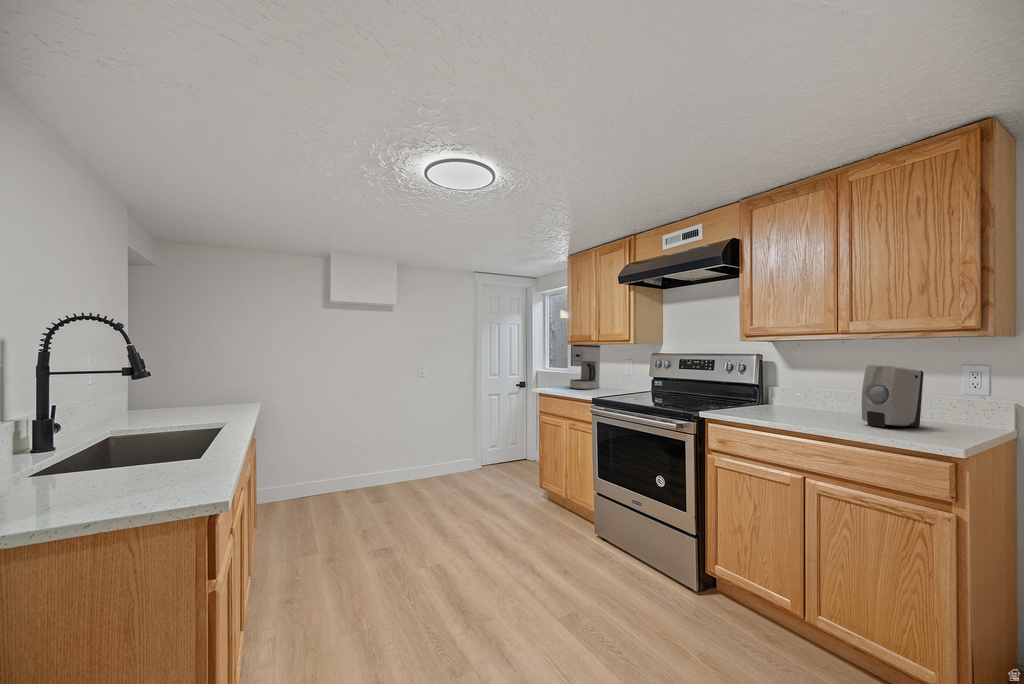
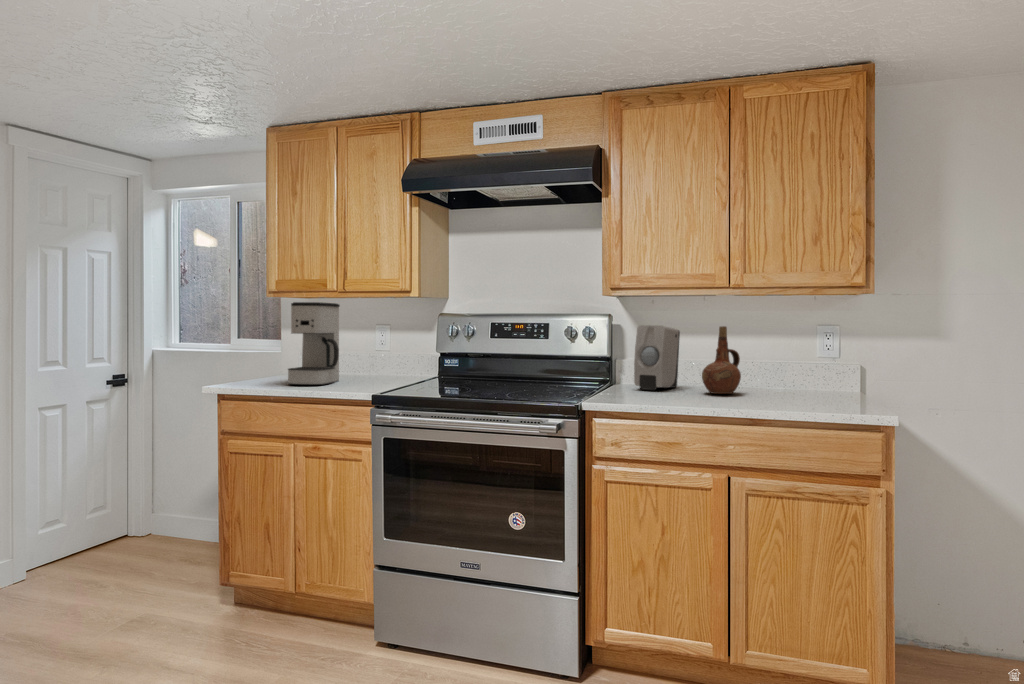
ceramic pitcher: none [814,364,852,417] -> present [702,326,741,394]
soap dispenser: present [862,365,923,427] -> present [634,325,680,390]

